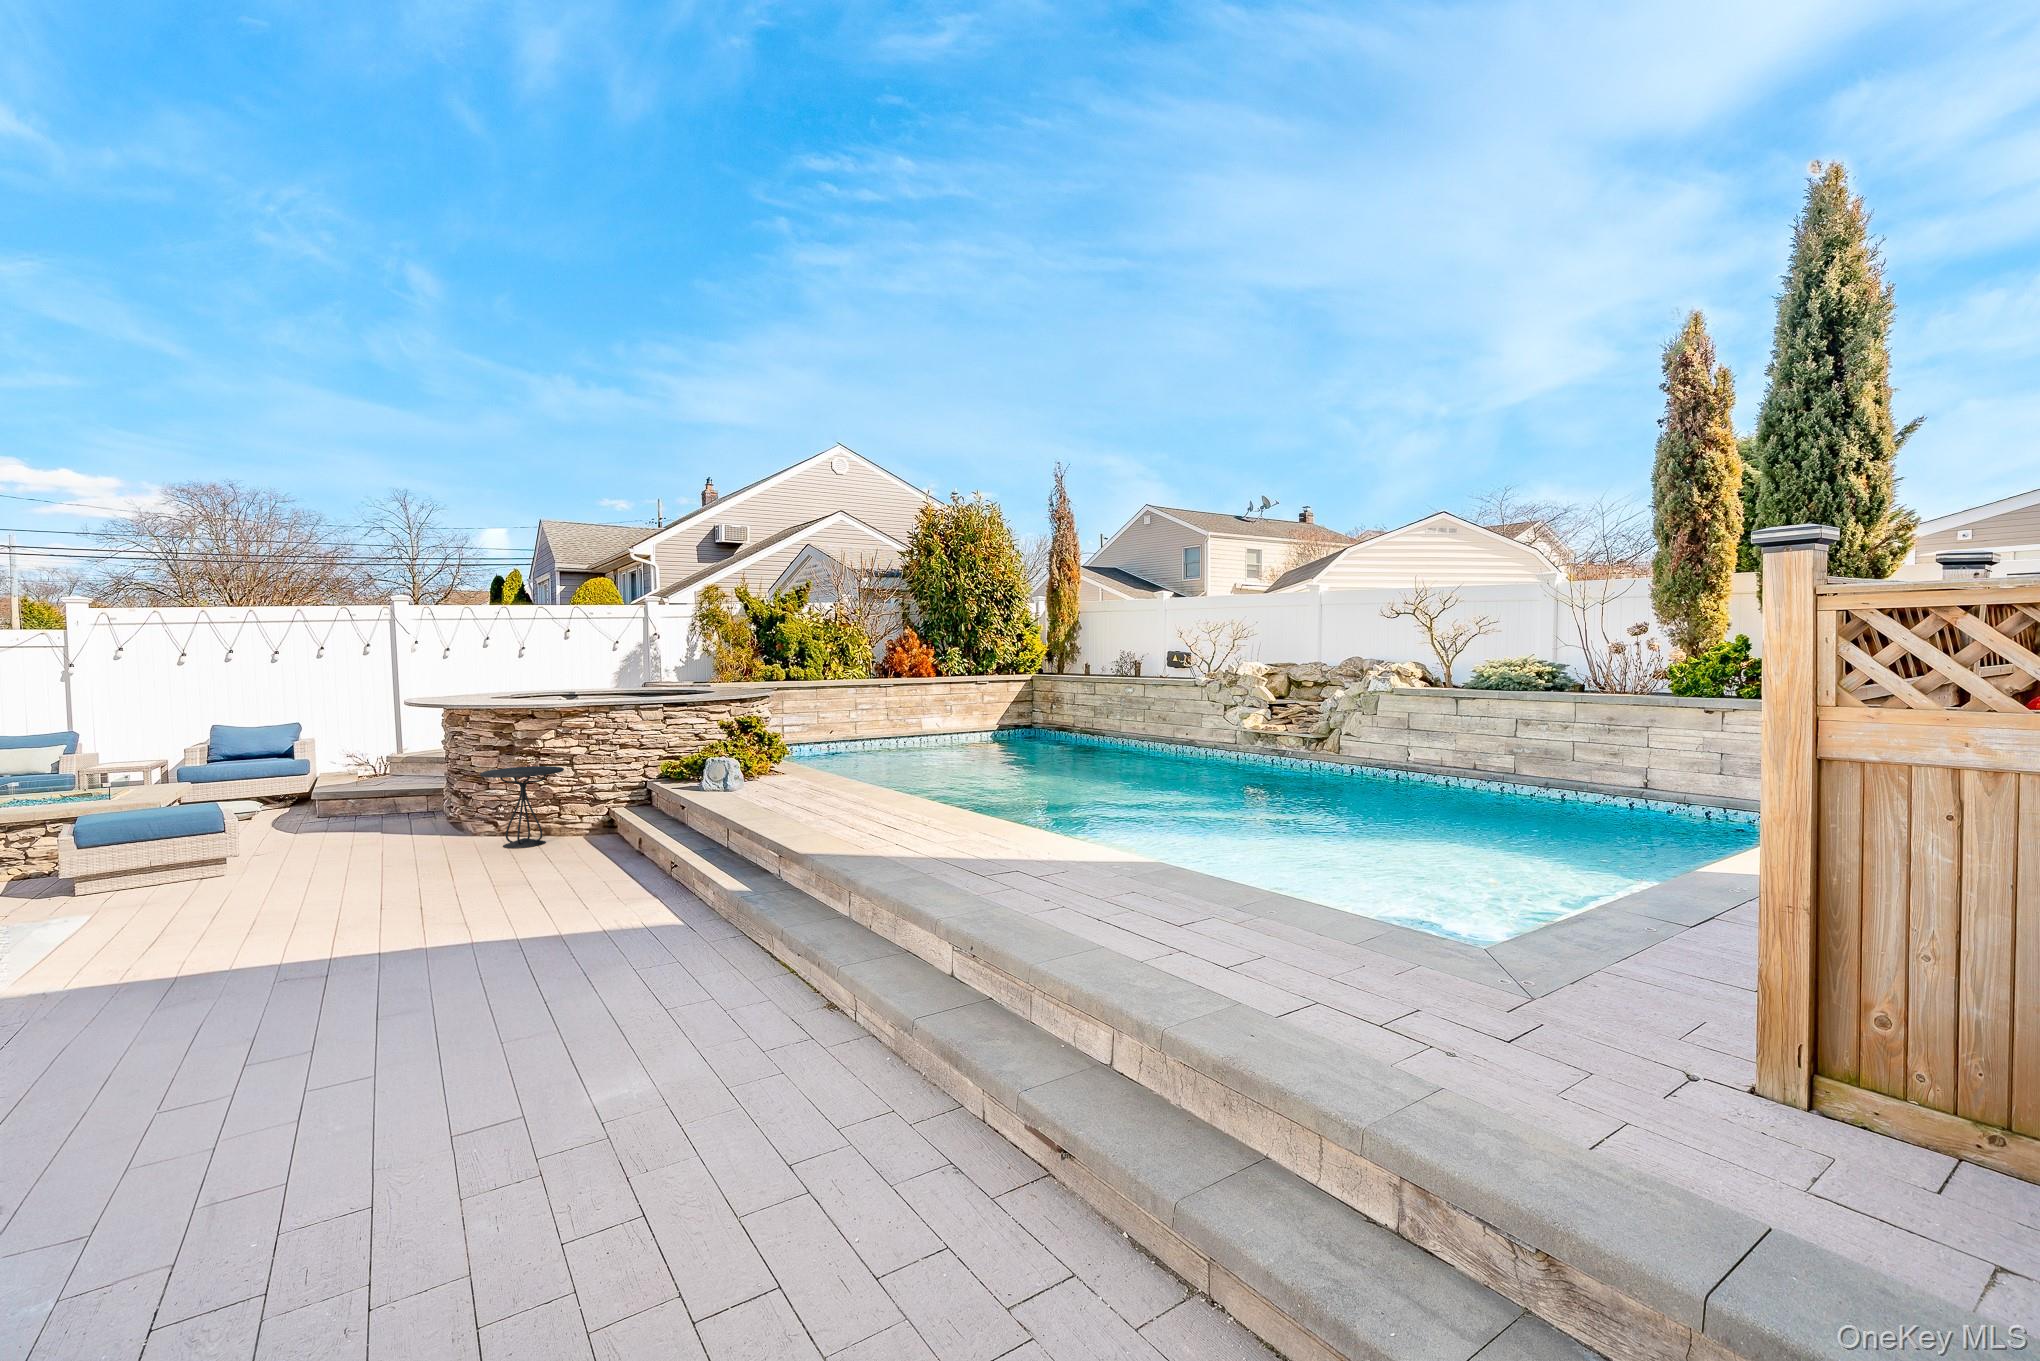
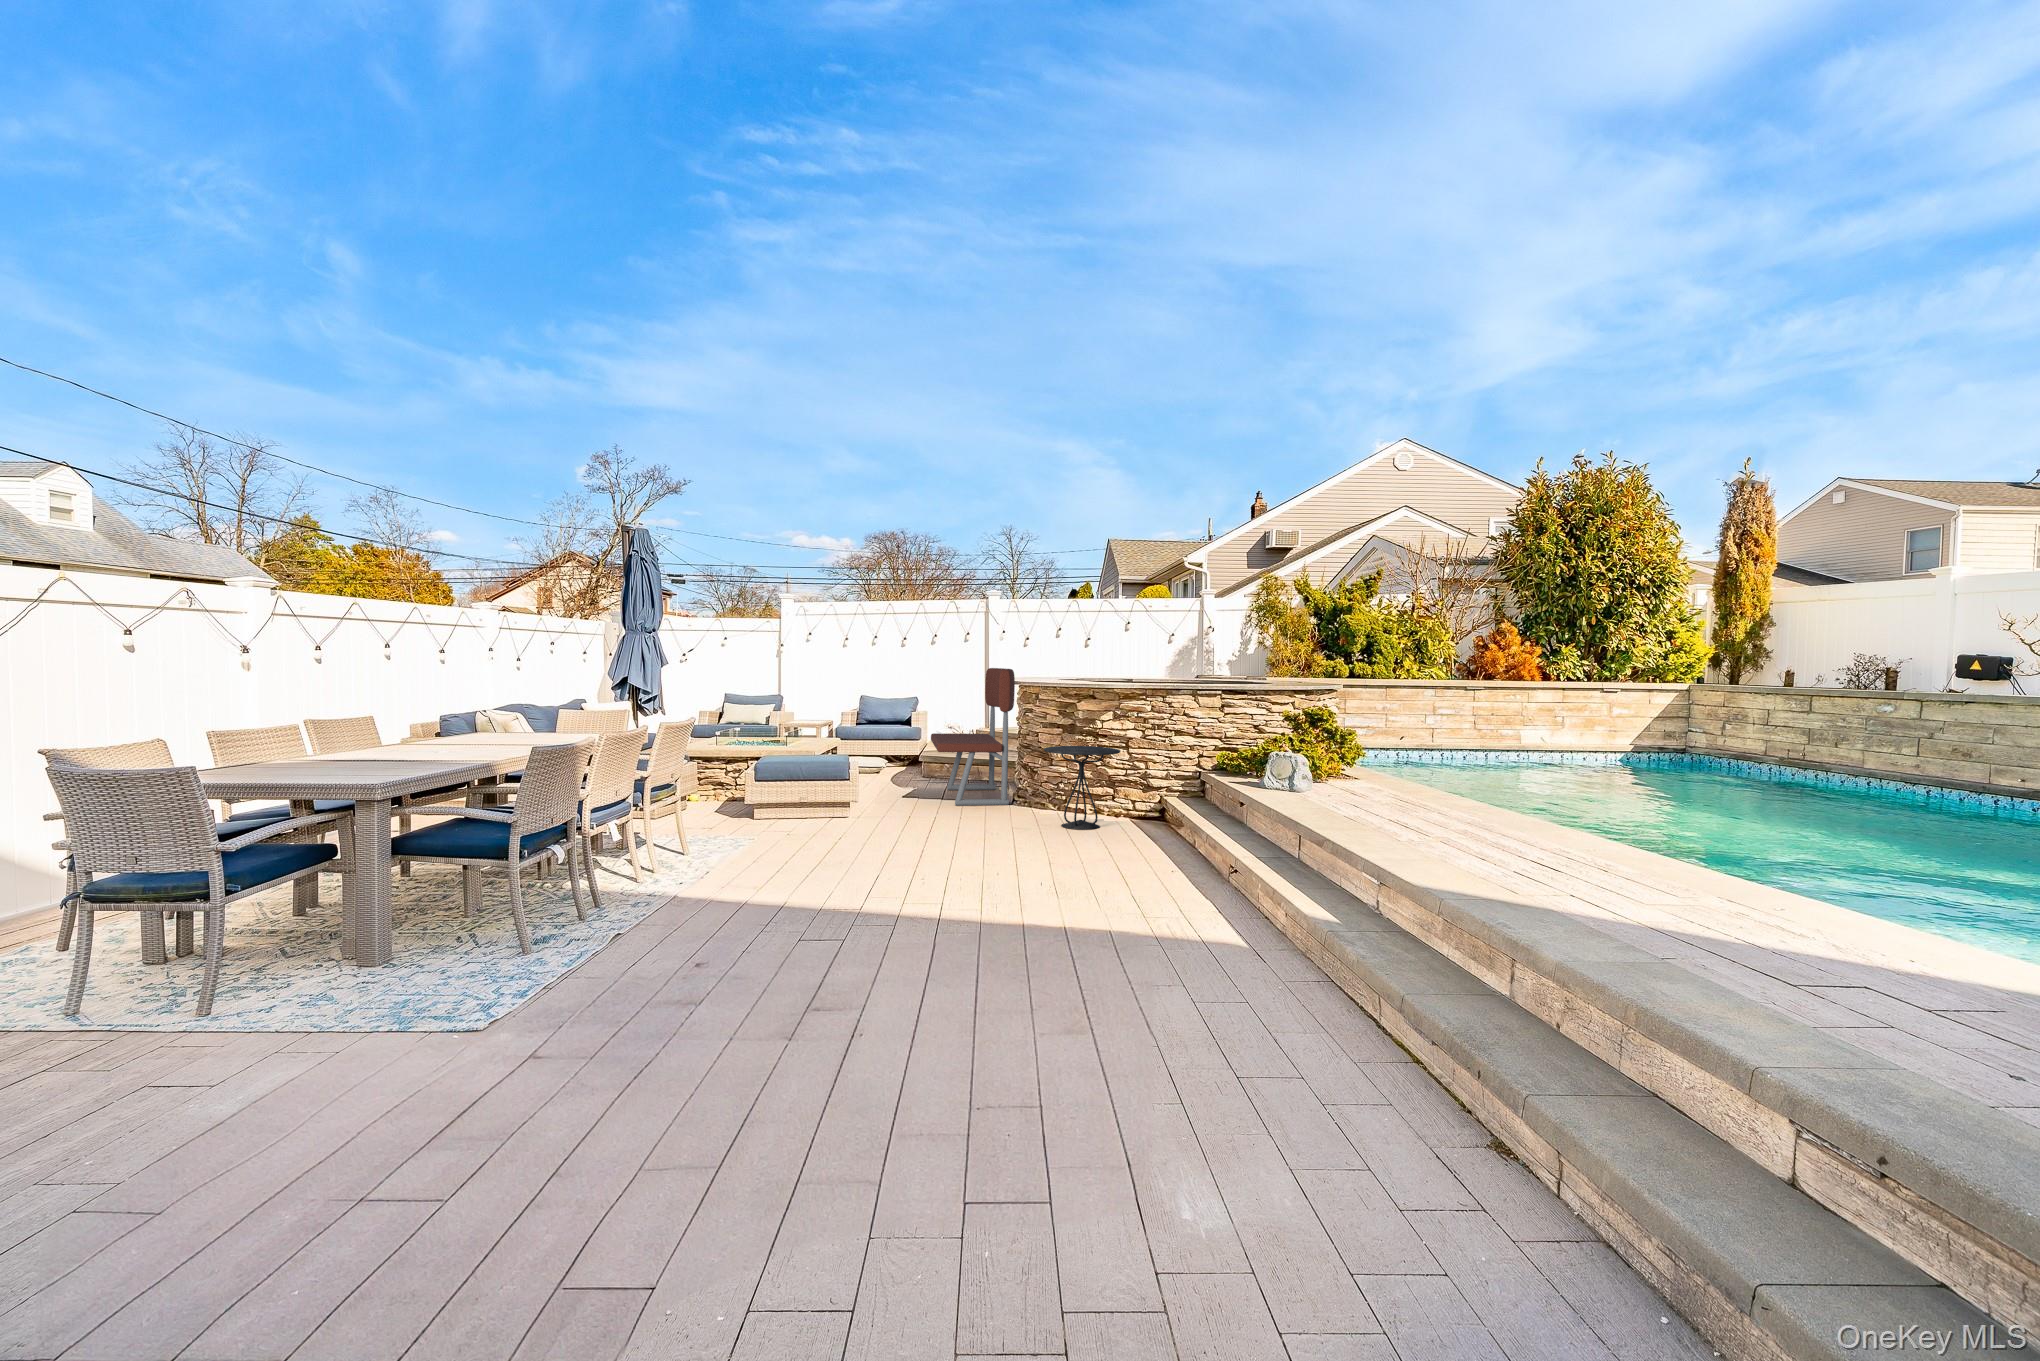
bench: none [332,691,440,840] -> present [931,668,1015,805]

